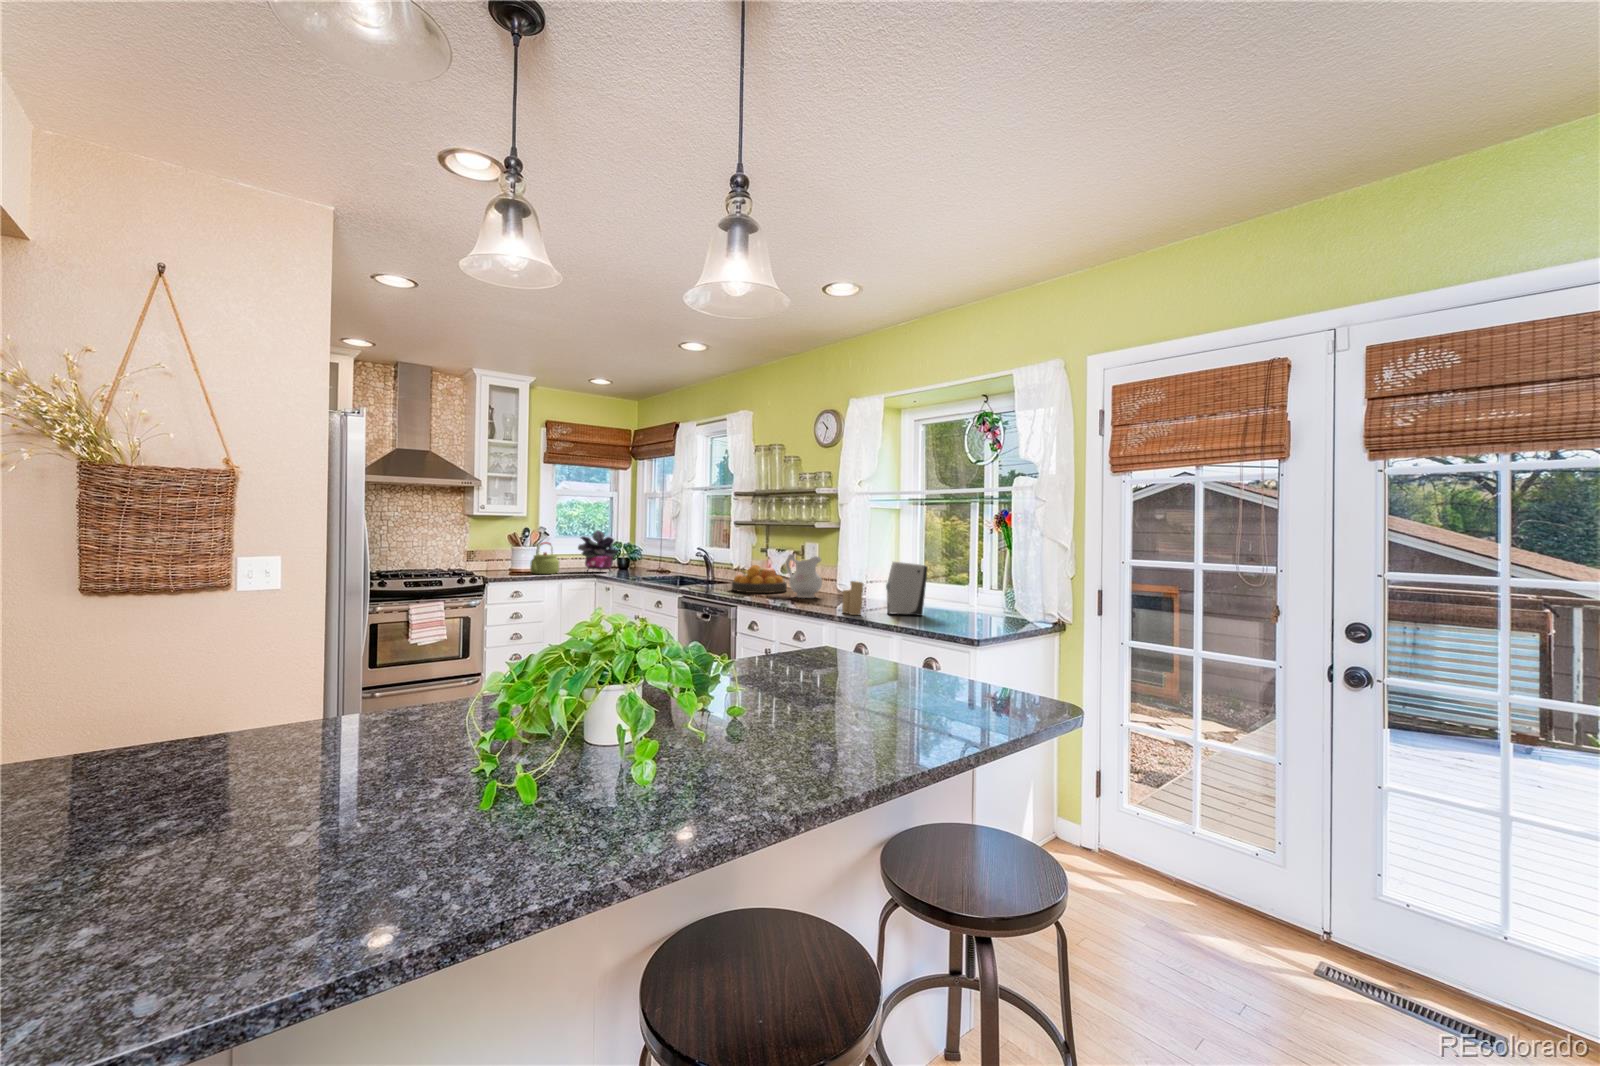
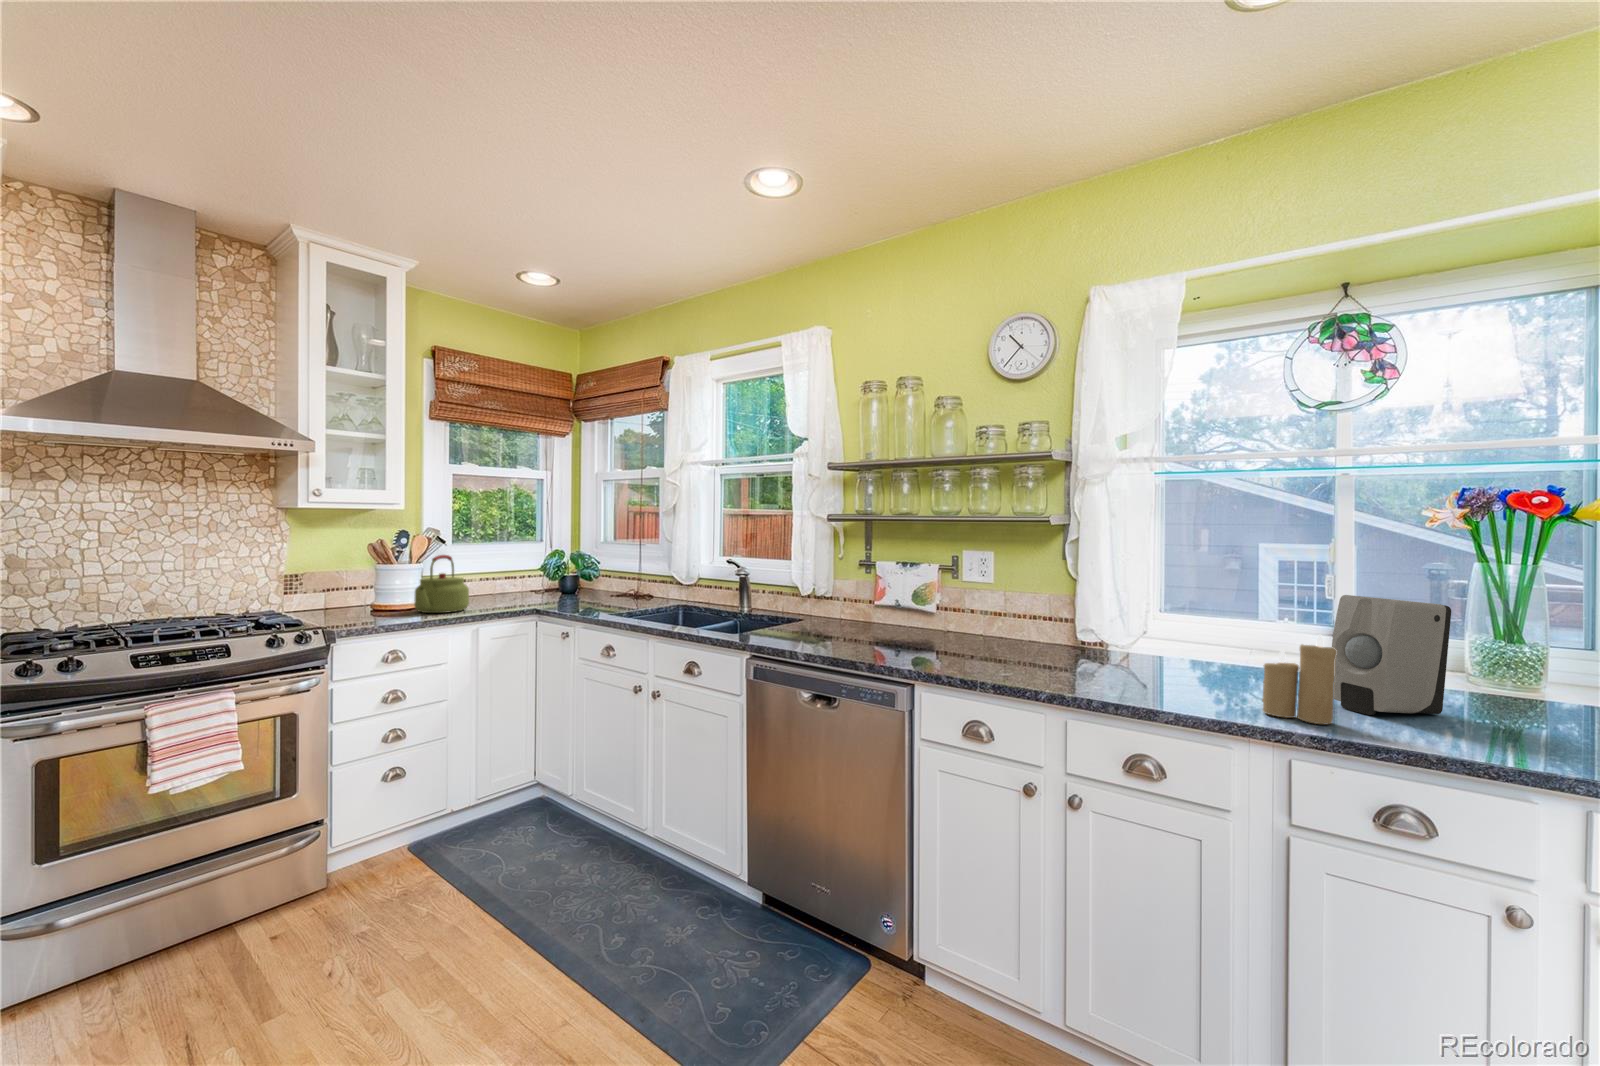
potted plant: present [578,530,618,570] -> none [501,532,571,603]
ceramic pitcher: present [786,554,822,598] -> none [986,575,1061,659]
fruit bowl: present [732,565,787,593] -> none [848,592,949,648]

